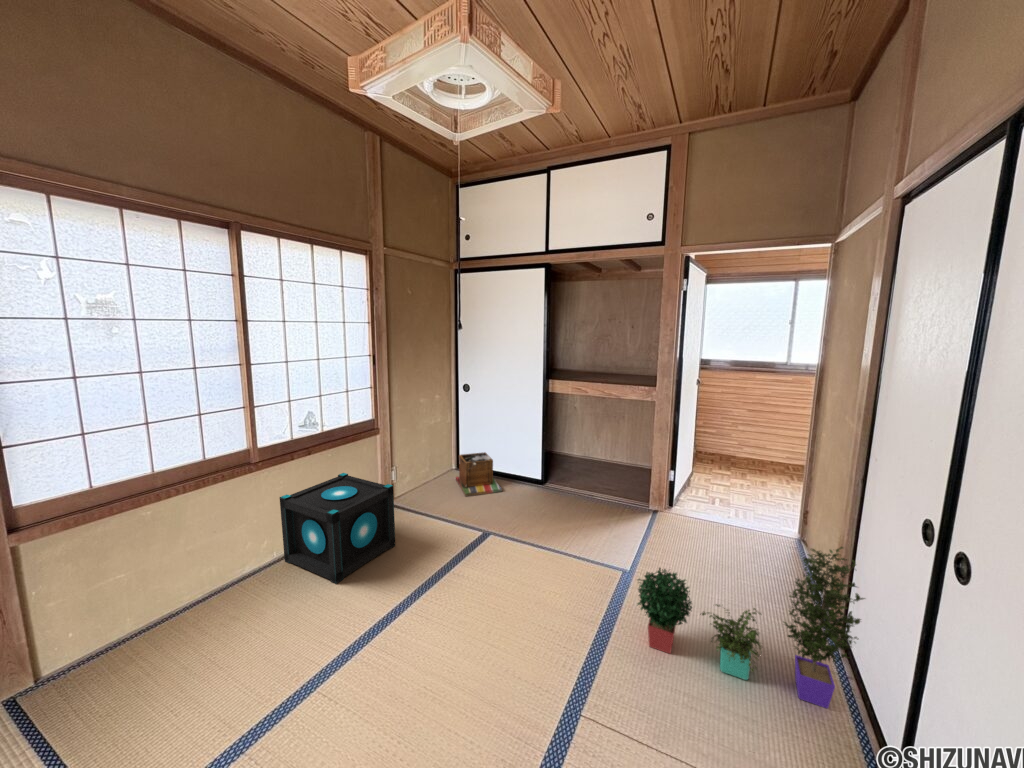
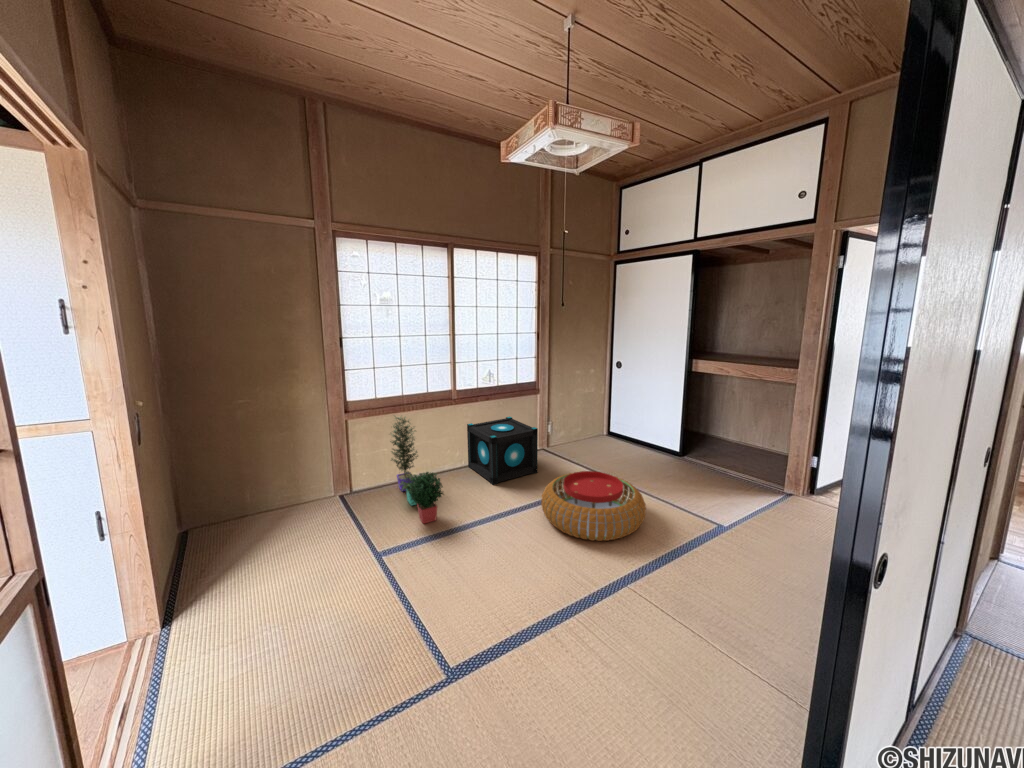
laundry basket: present [456,452,502,496] -> none [603,419,637,455]
pouf: none [427,531,563,638] -> present [541,471,646,541]
potted plant: present [637,547,865,708] -> present [390,417,443,524]

